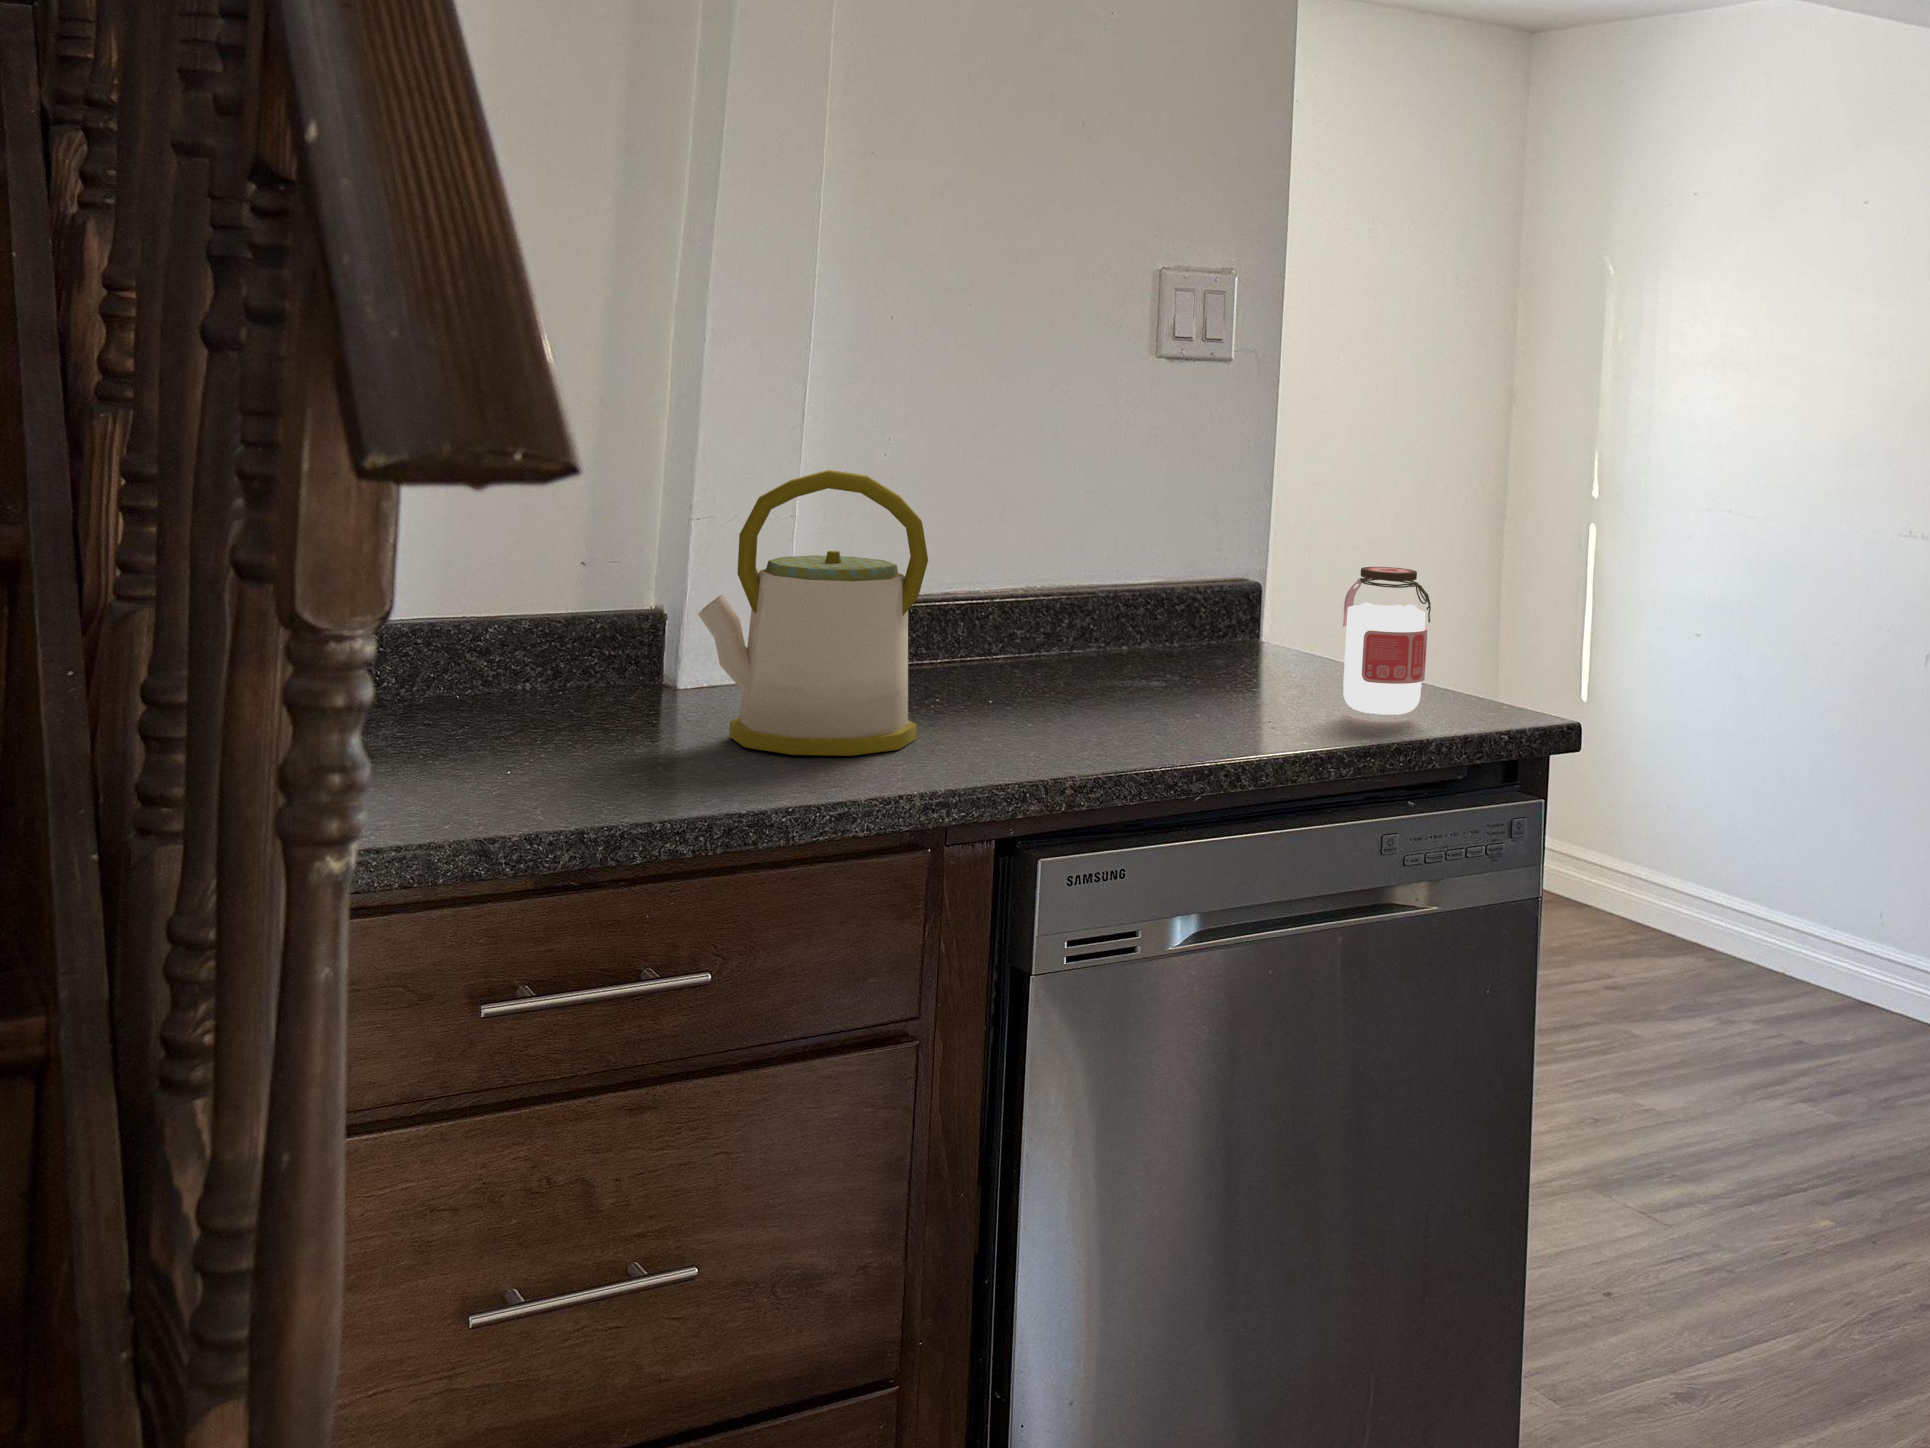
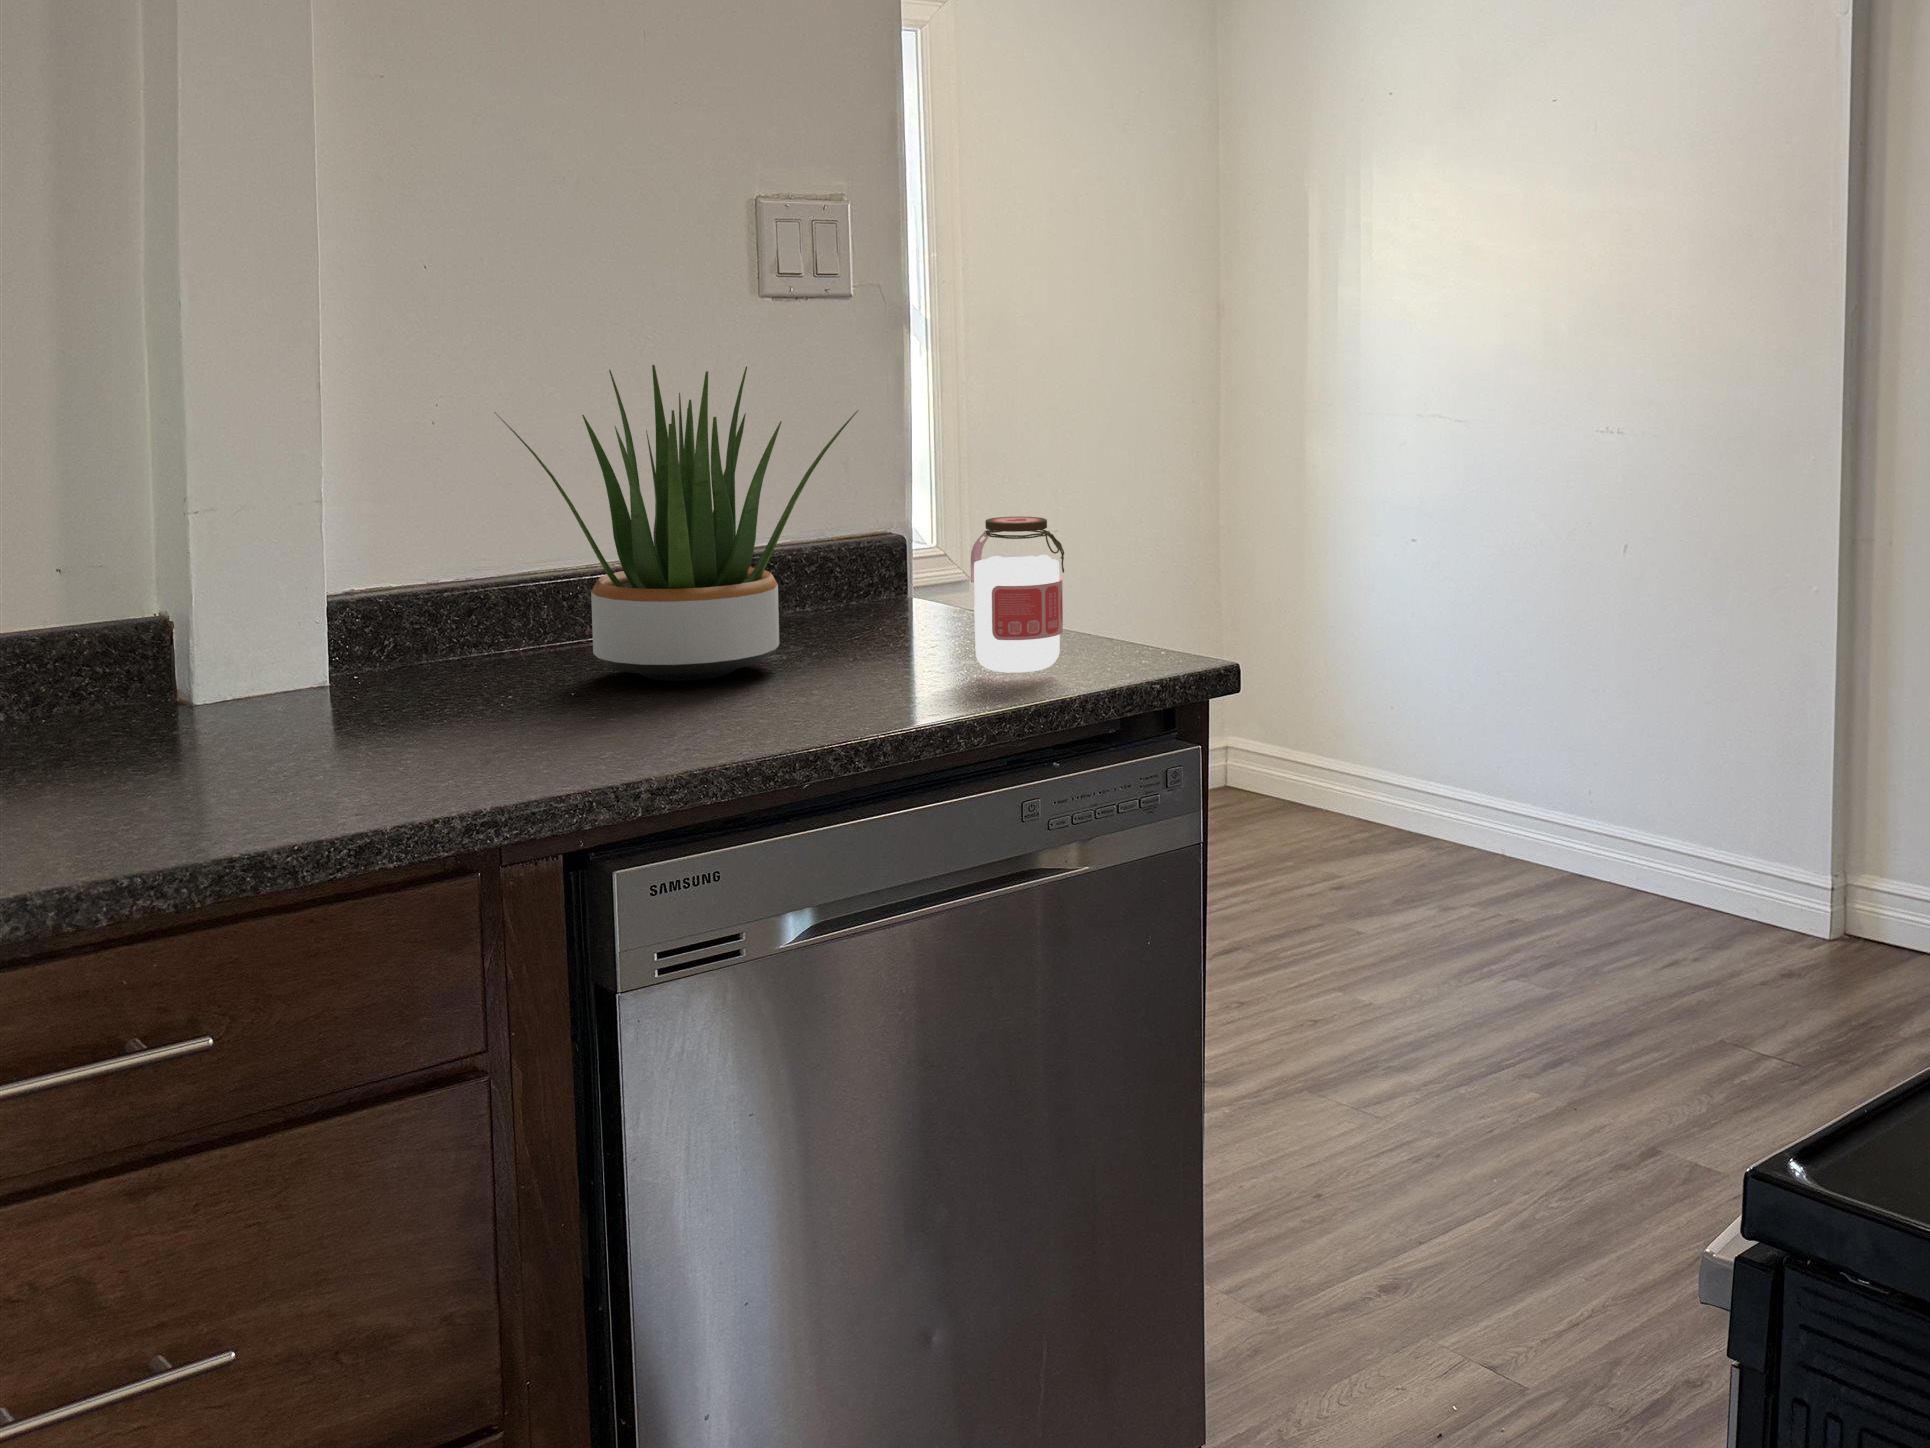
potted plant: none [944,409,1252,698] -> present [494,365,858,681]
kettle: present [698,470,928,756] -> none [184,454,474,779]

